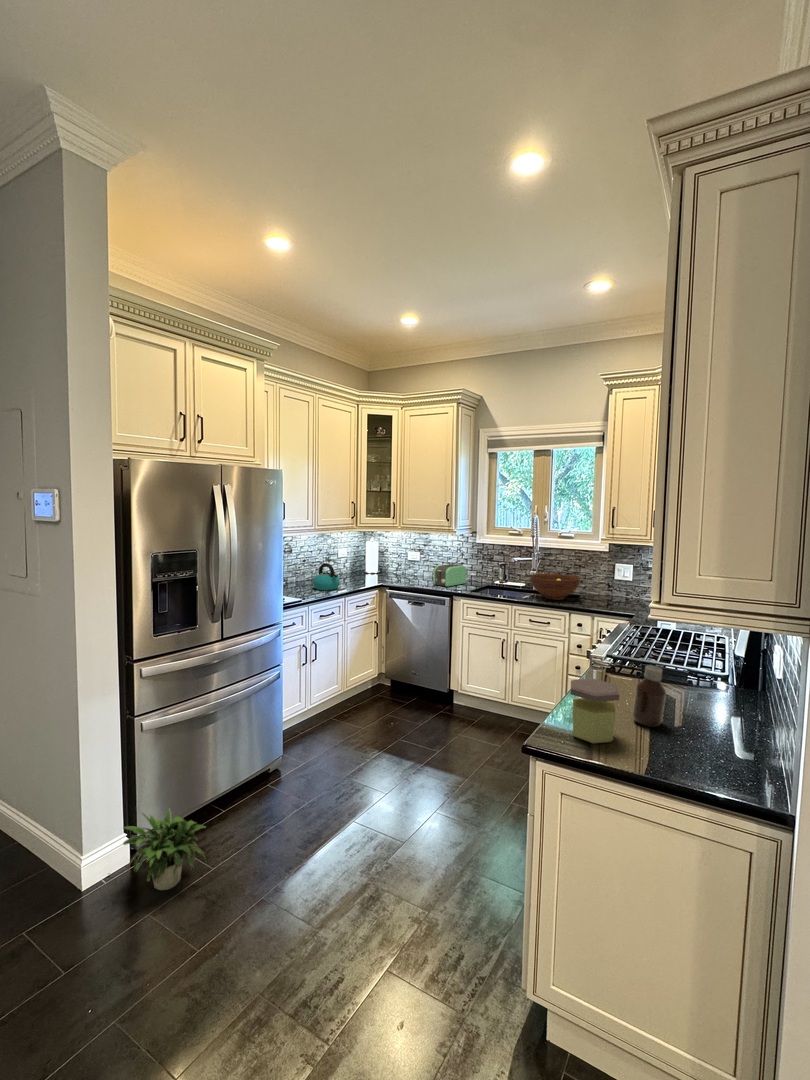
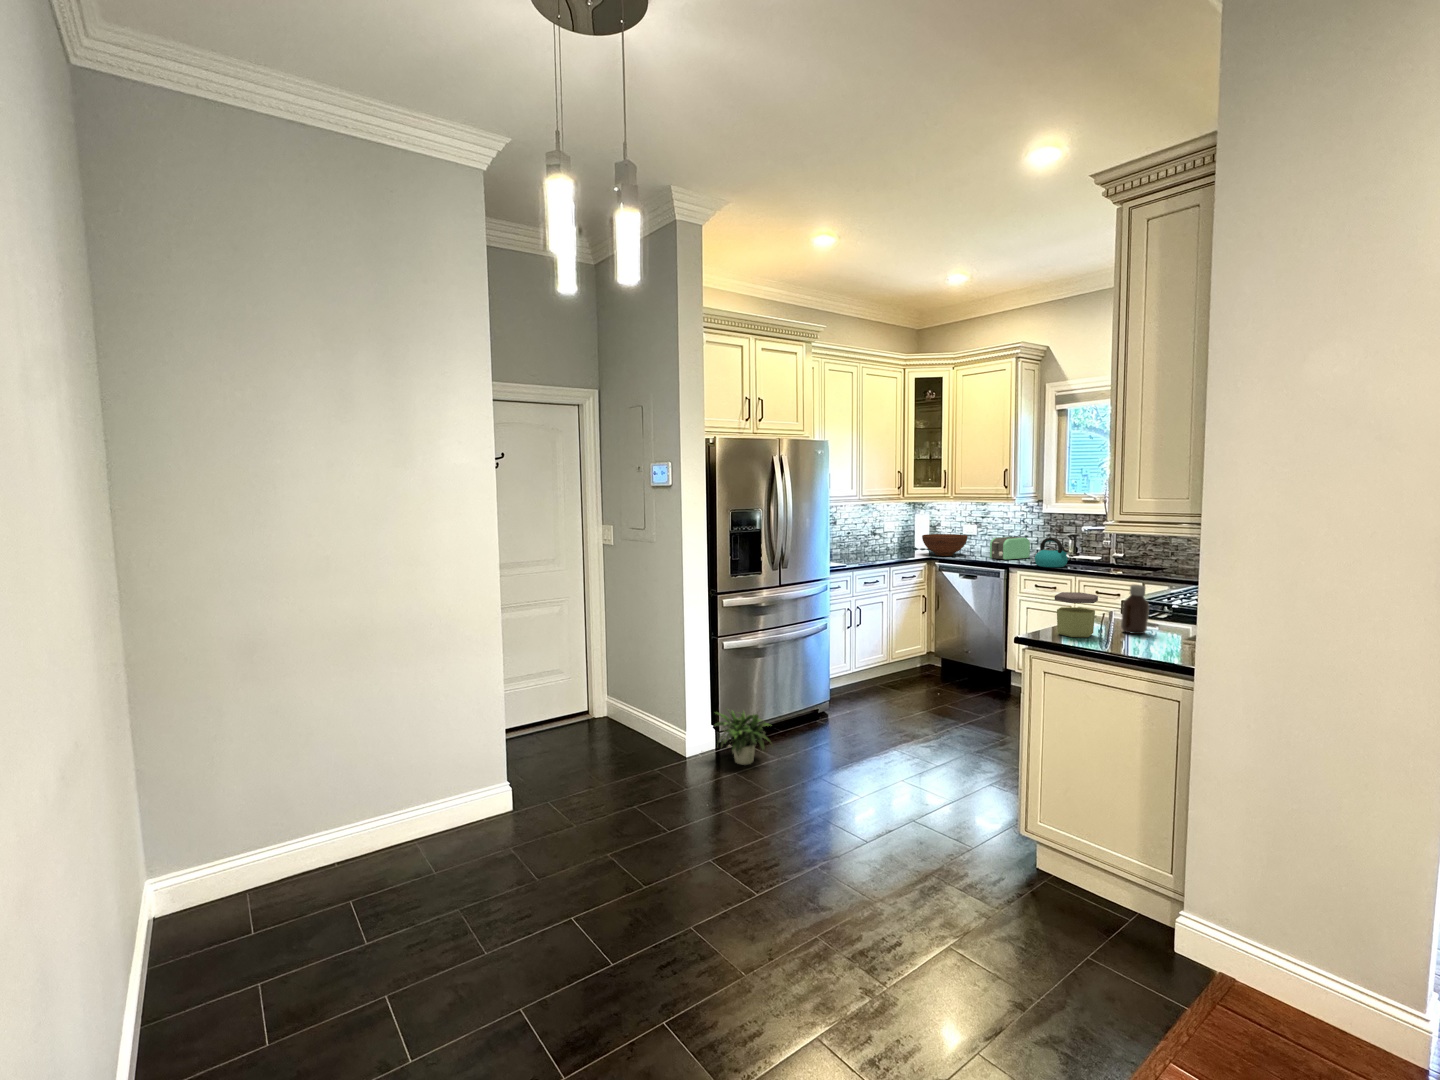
kettle: present [313,563,340,590] -> present [1035,538,1069,568]
fruit bowl: present [531,574,580,600] -> present [922,534,967,556]

